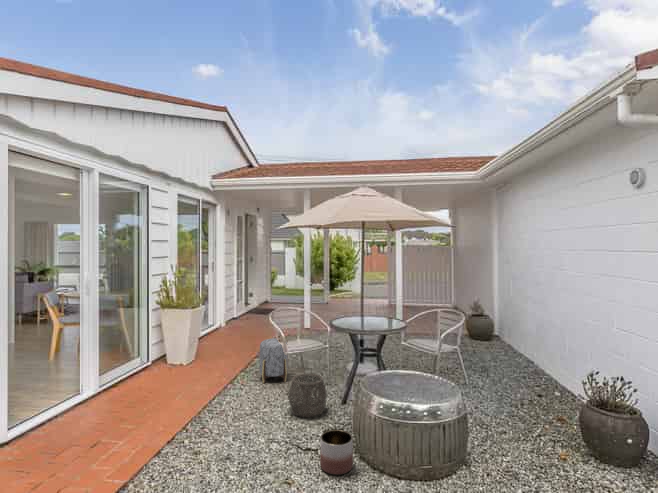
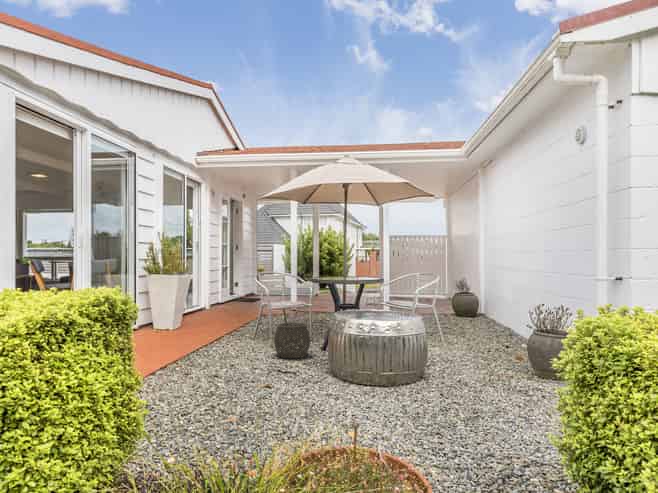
stool: present [260,338,287,384] -> none [246,300,274,342]
planter: present [320,430,353,475] -> none [302,352,331,386]

